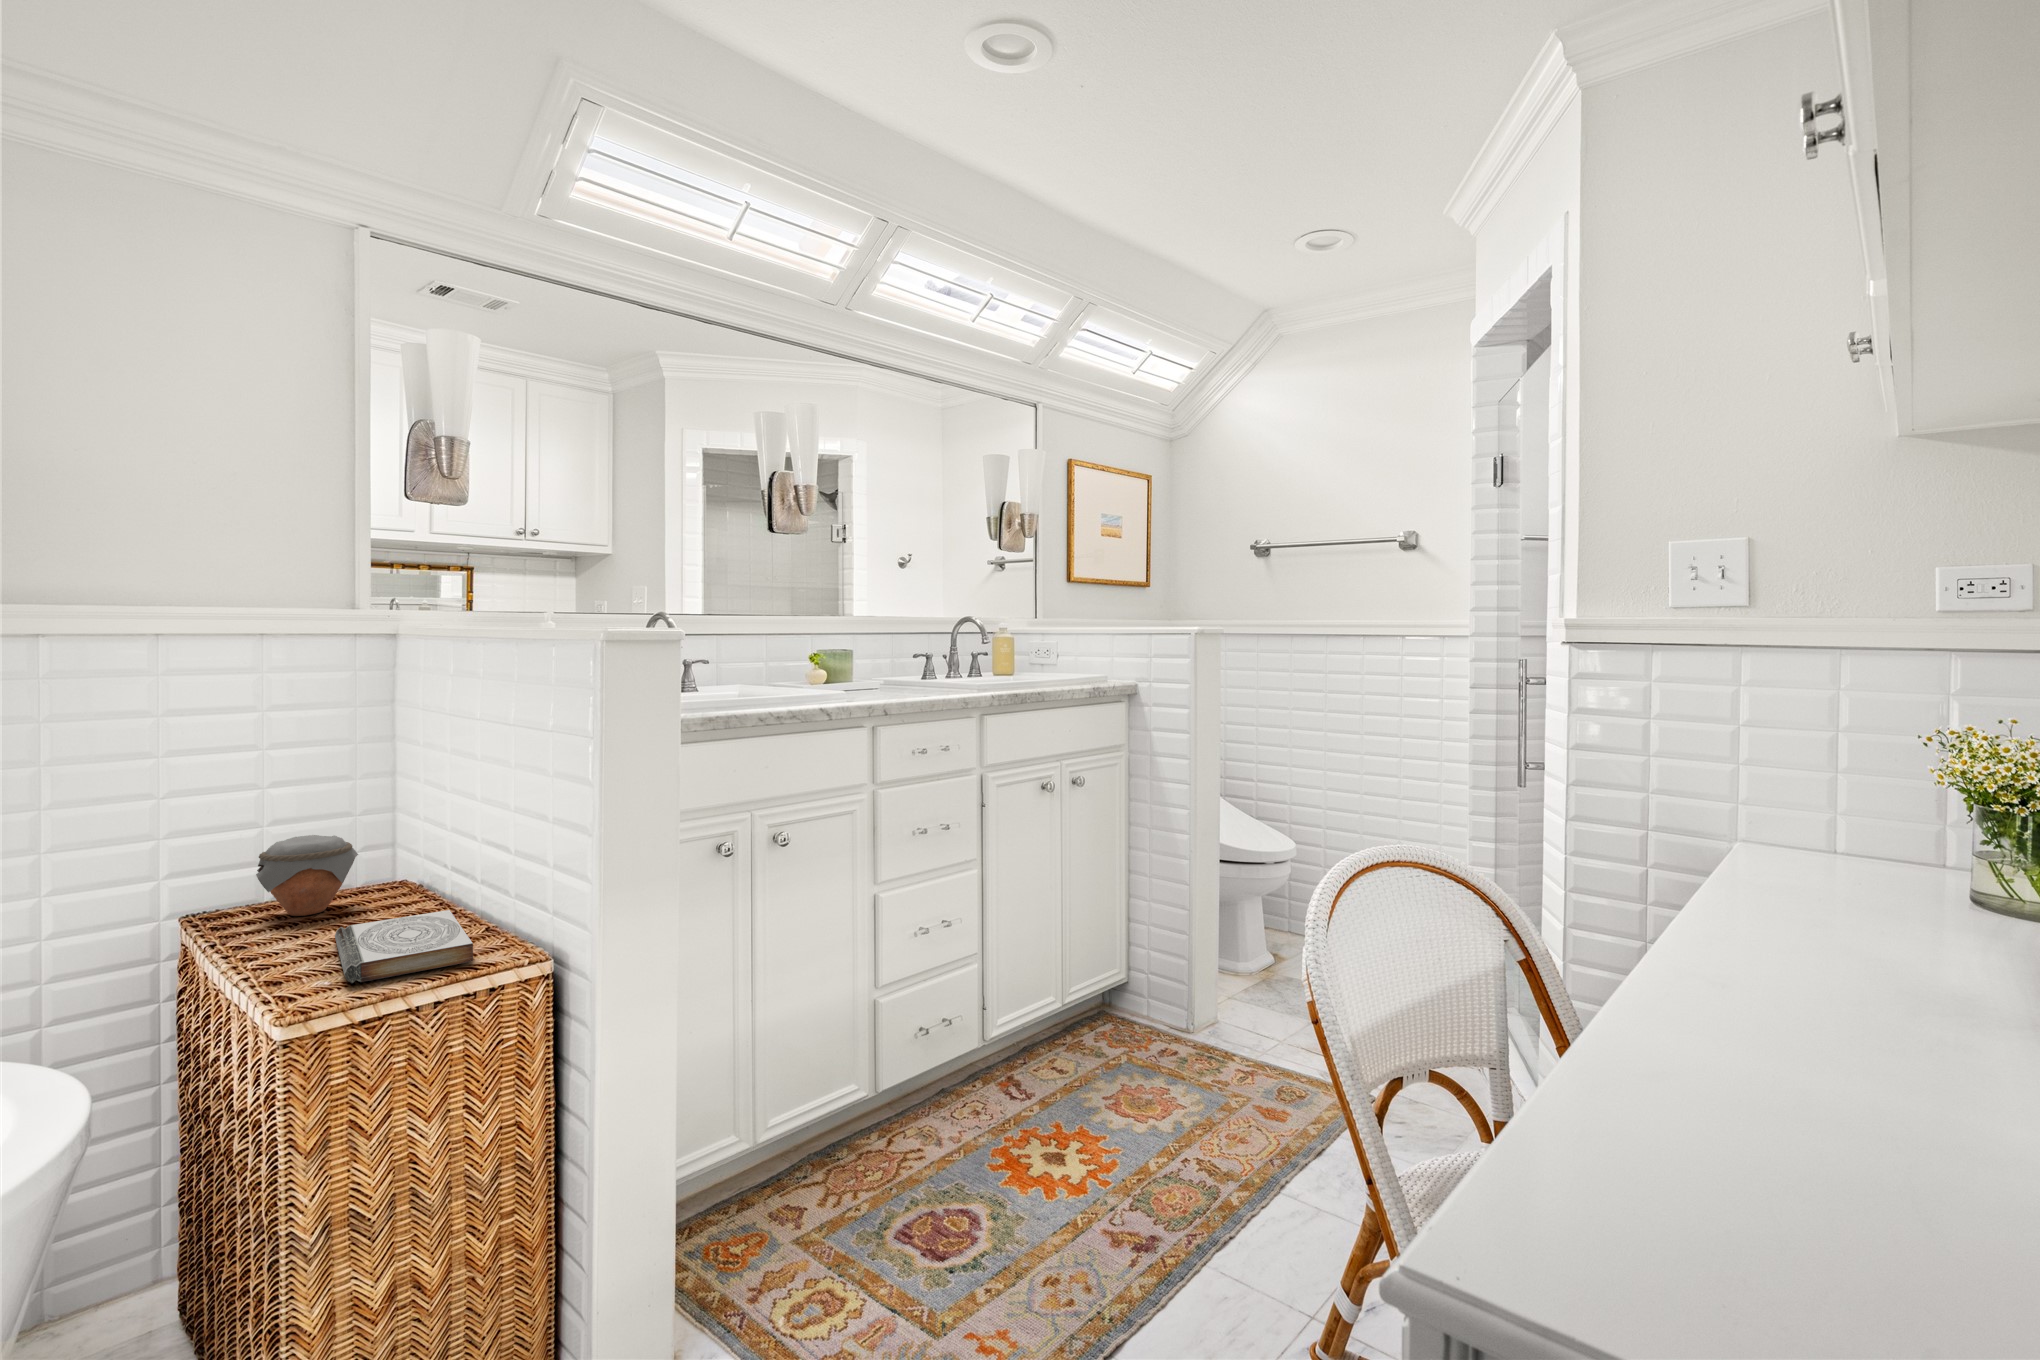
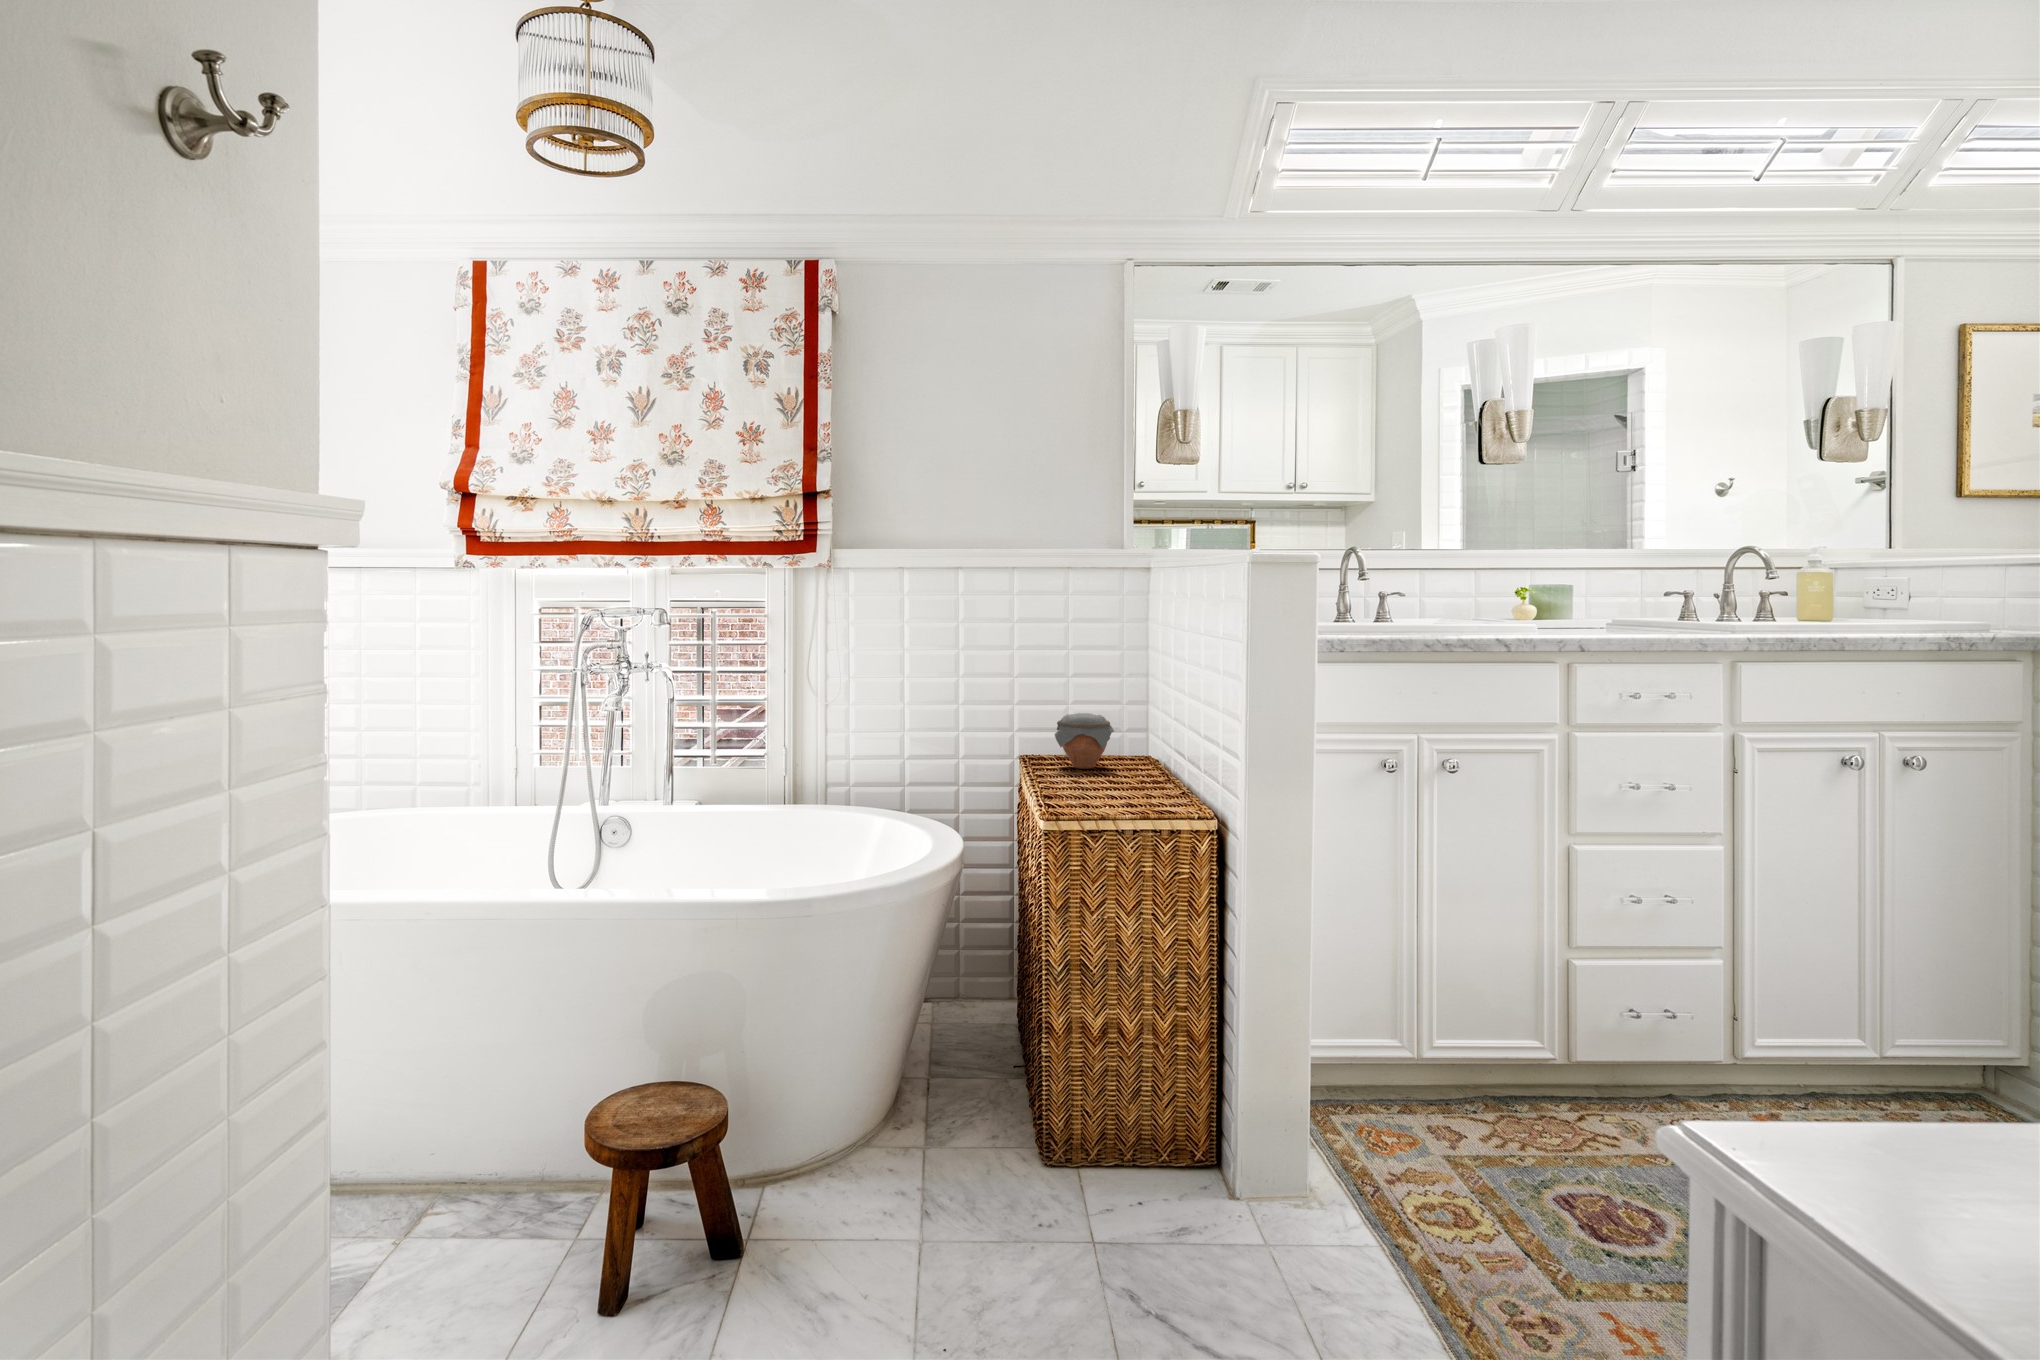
book: present [335,910,473,983] -> none [1084,775,1163,809]

